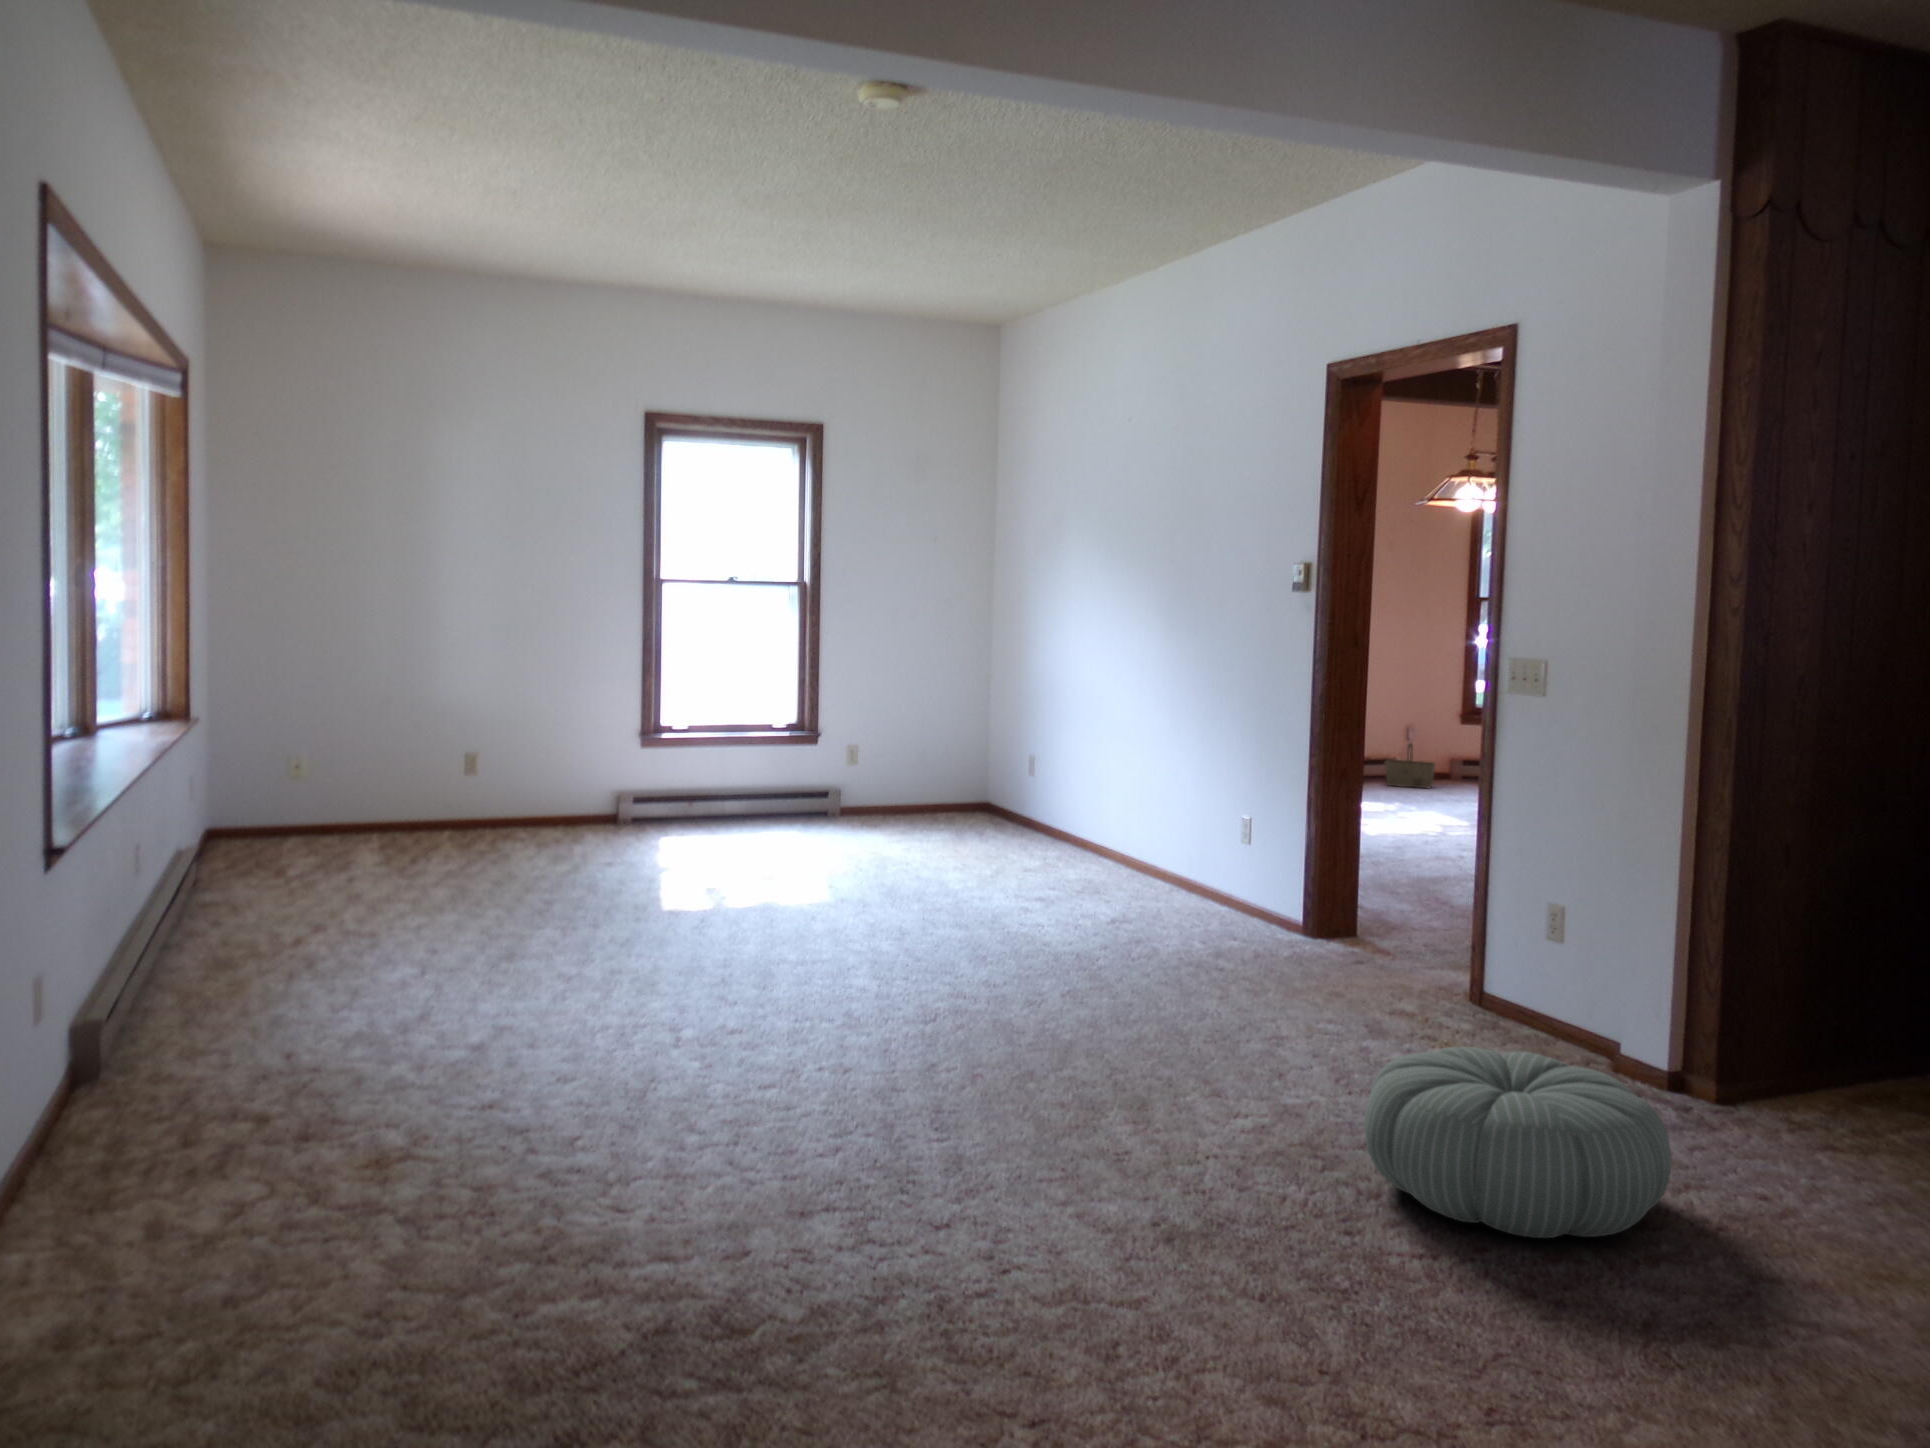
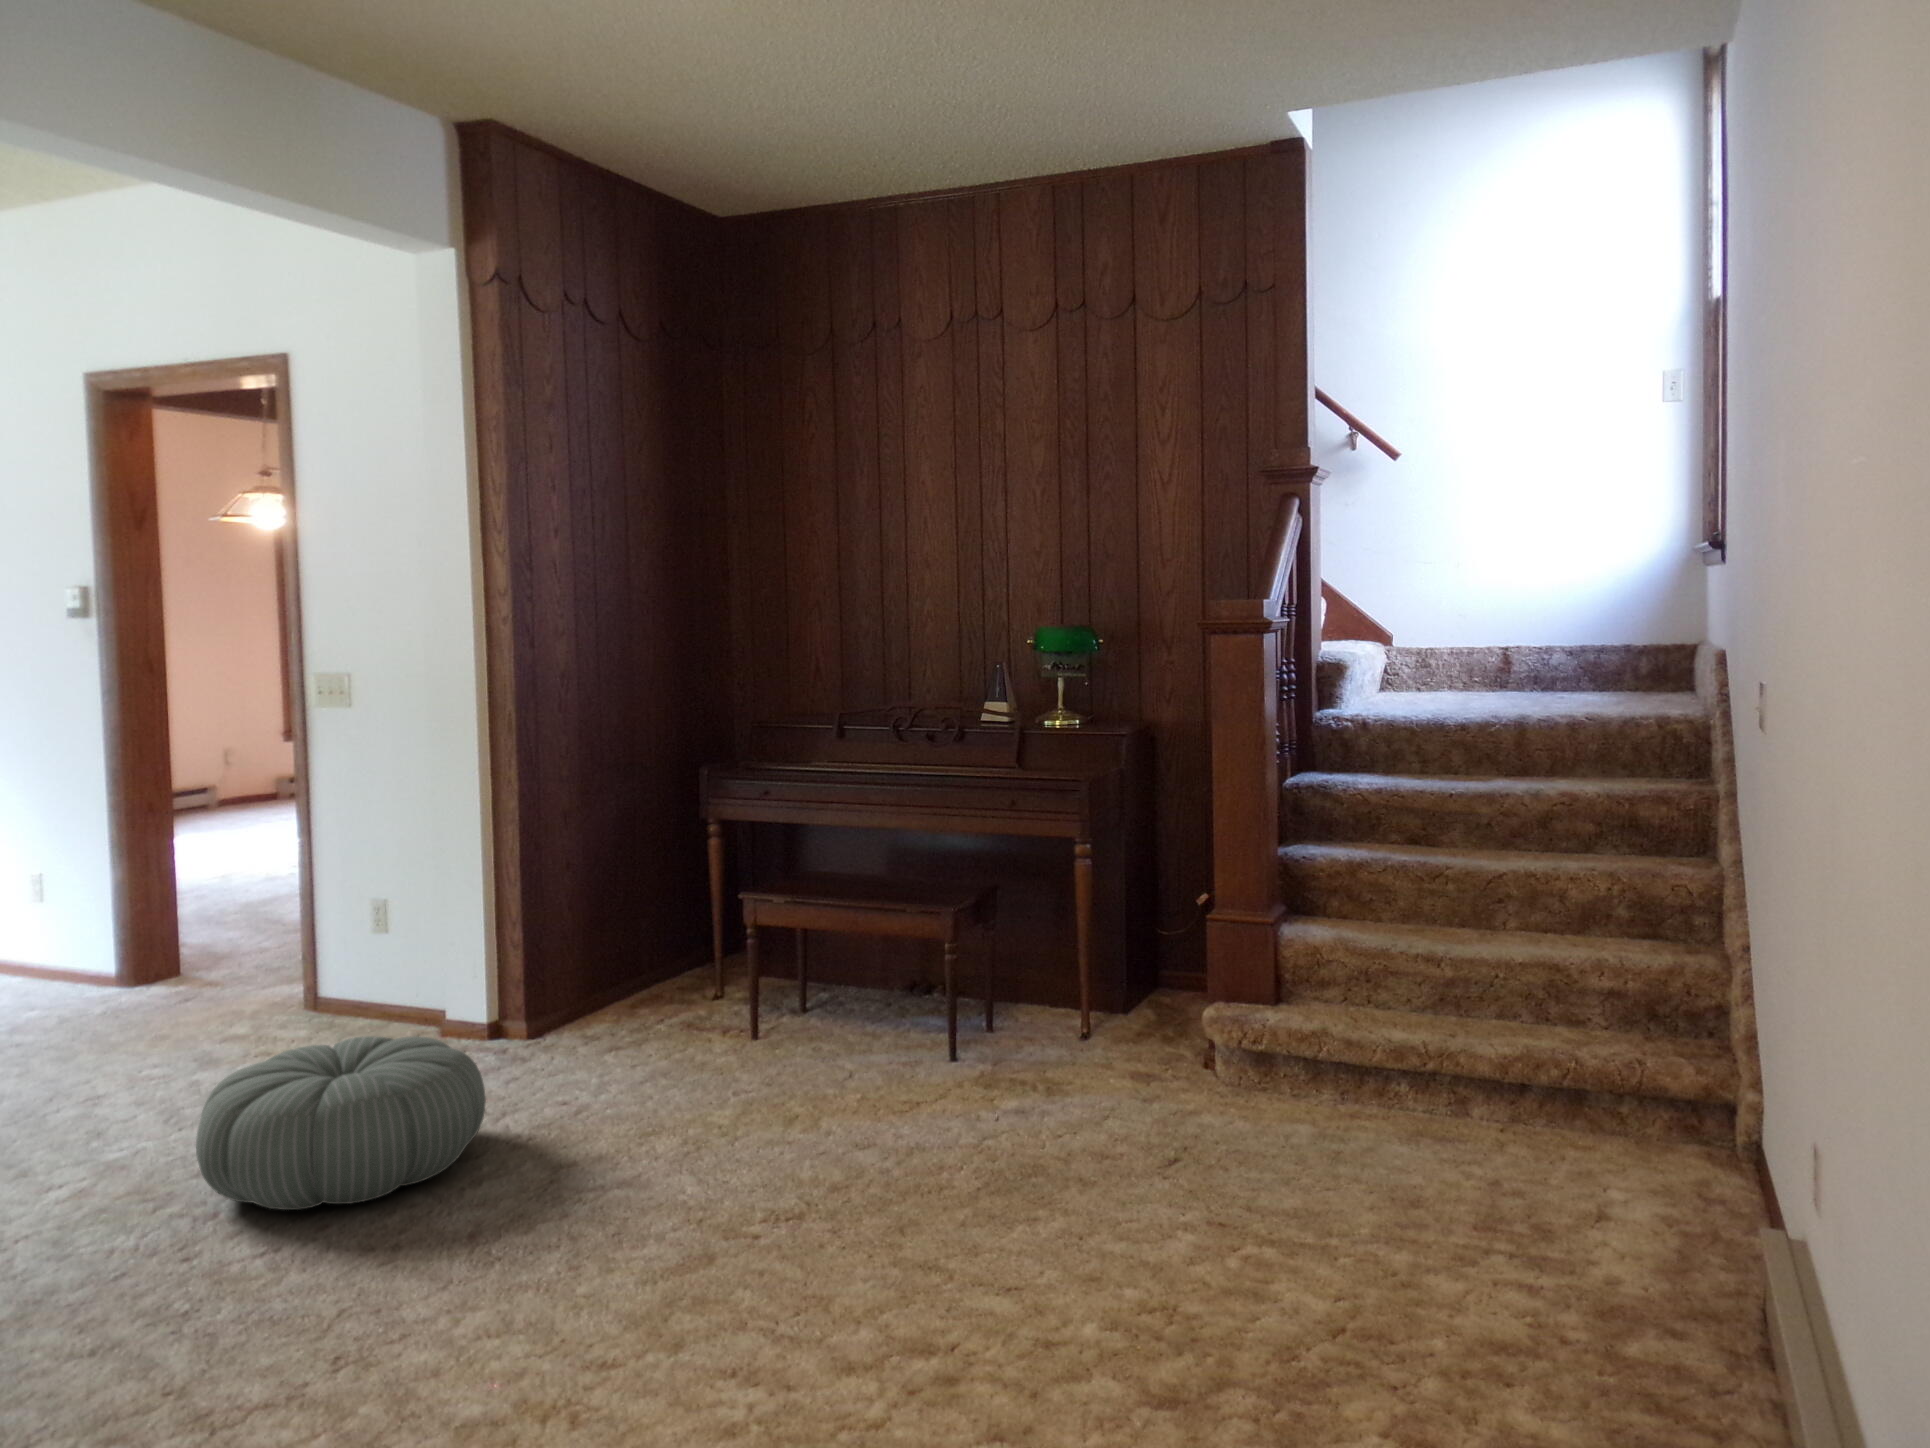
basket: present [1385,743,1436,789] -> none [199,767,257,815]

